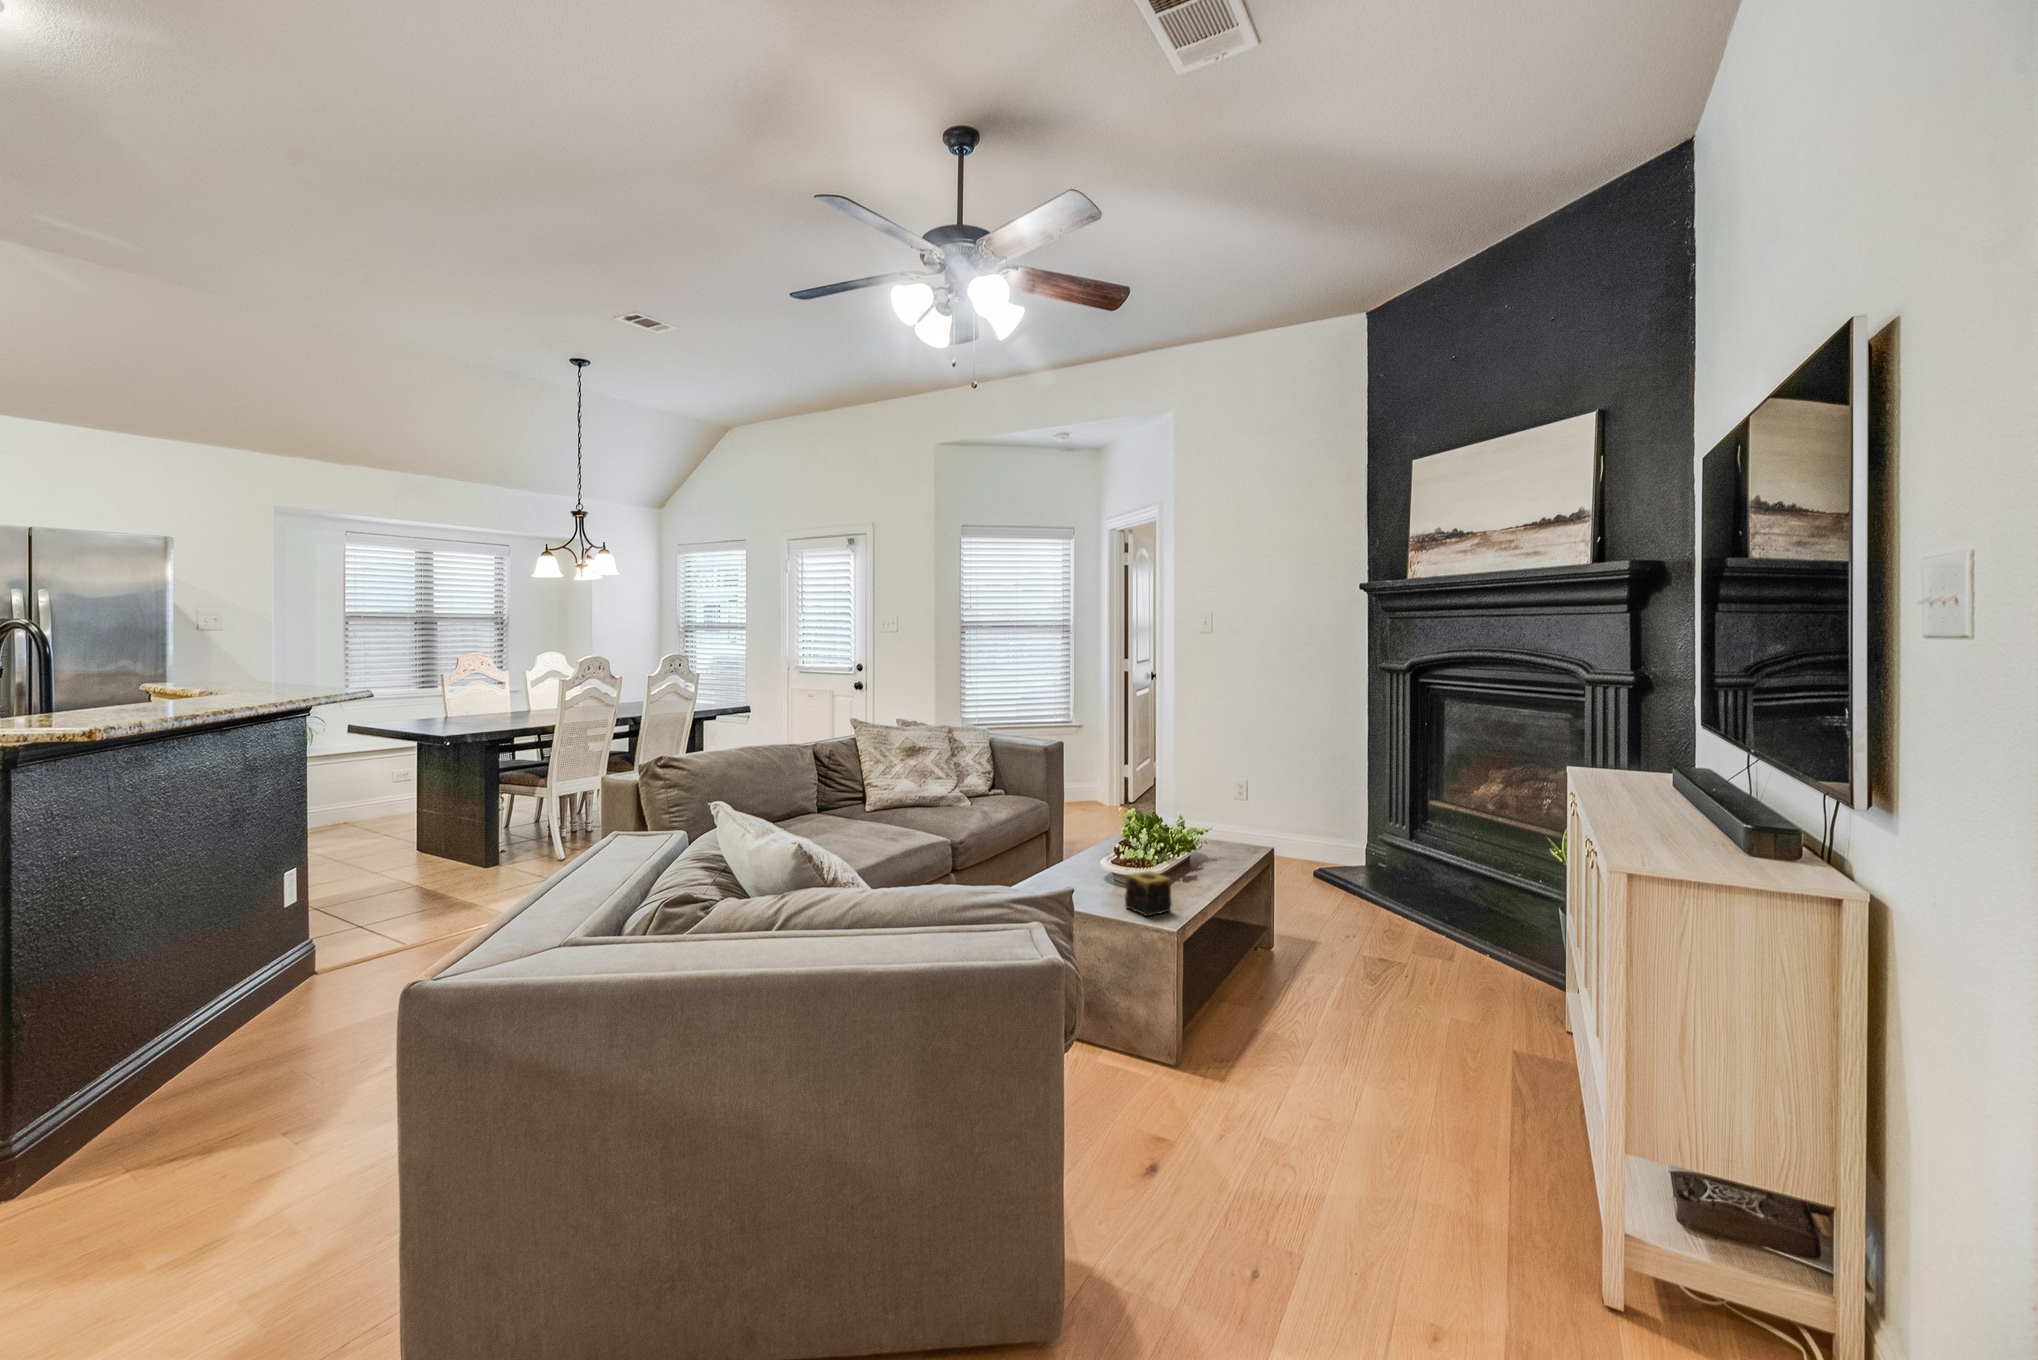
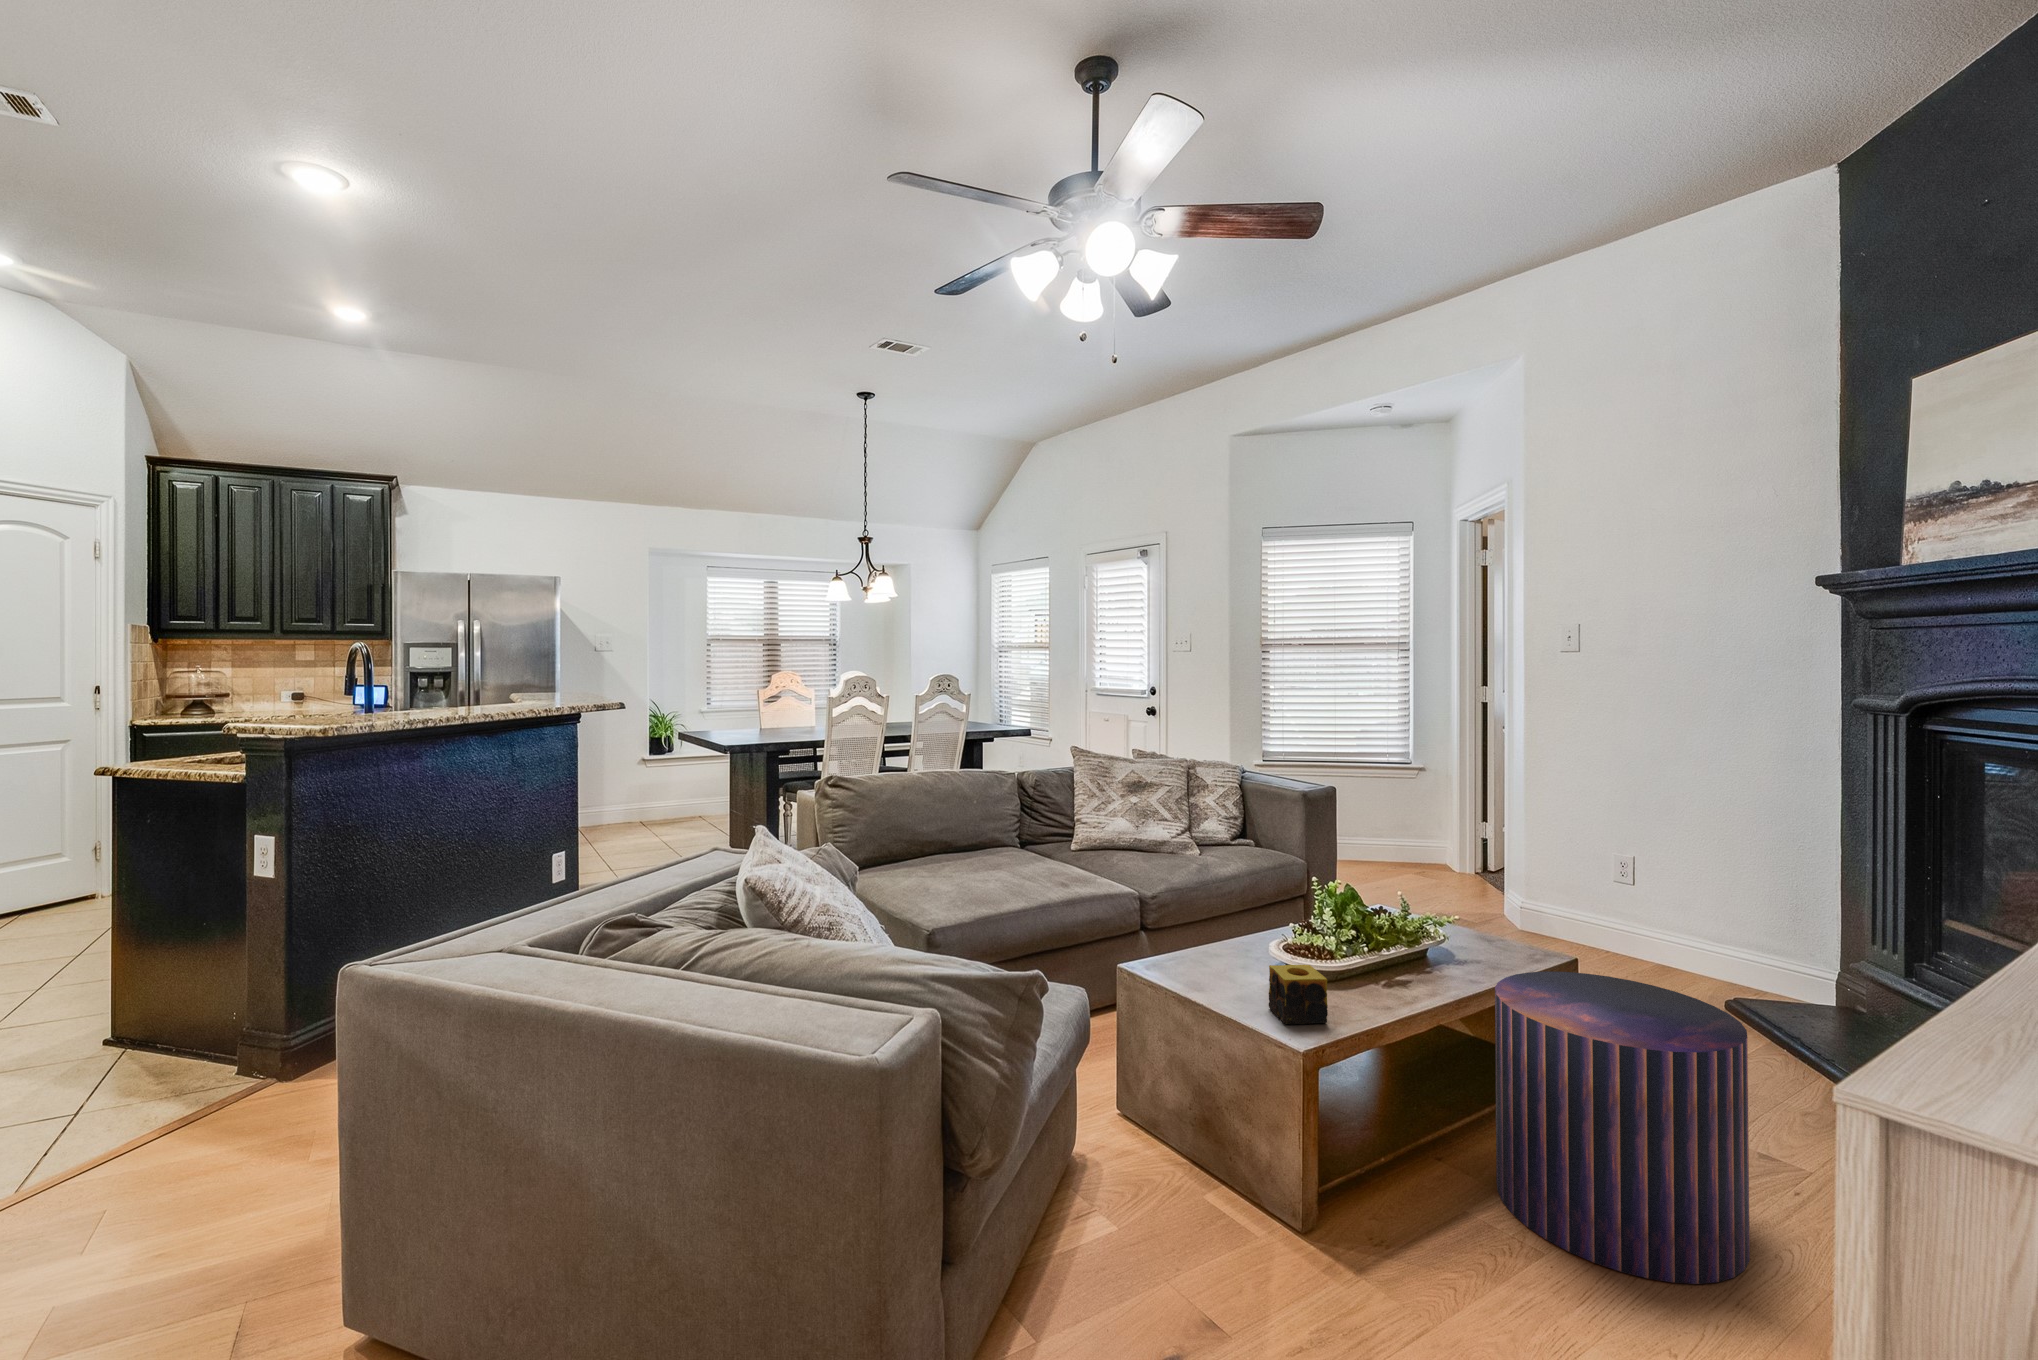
pouf: none [1253,856,1405,1044] -> present [1495,971,1750,1284]

